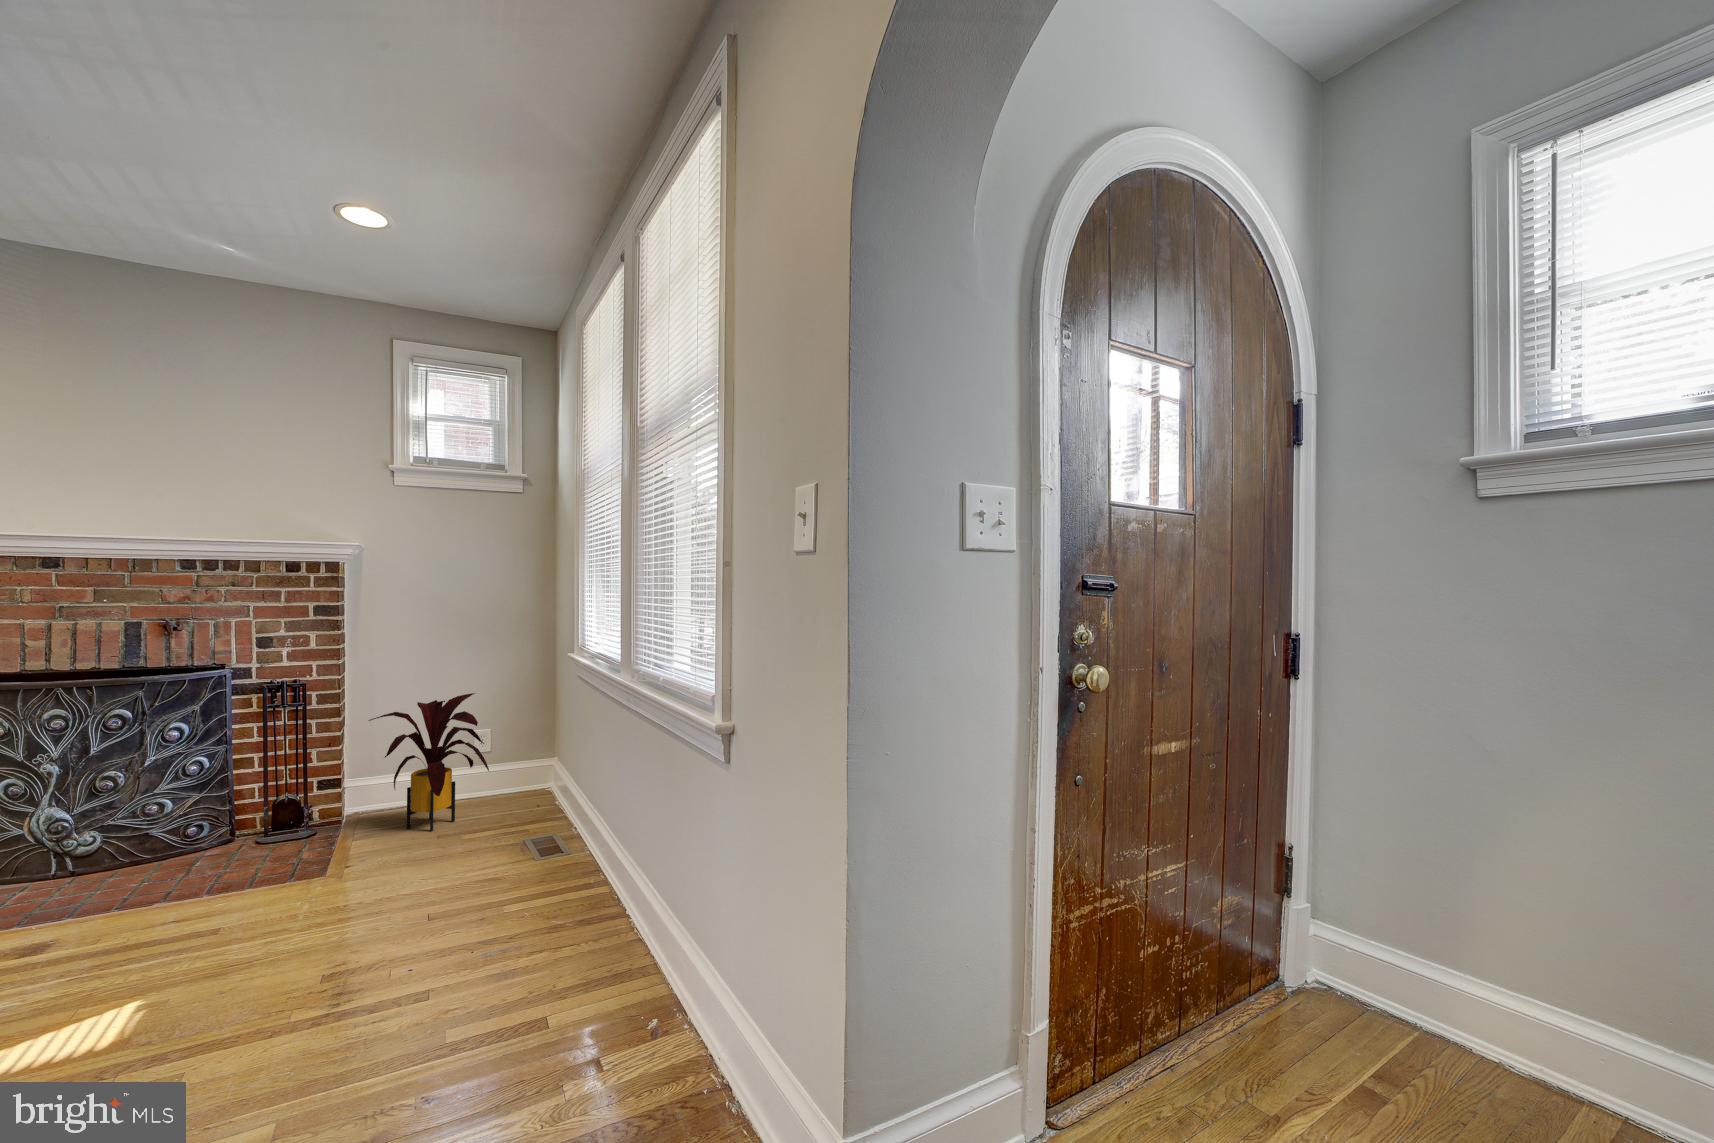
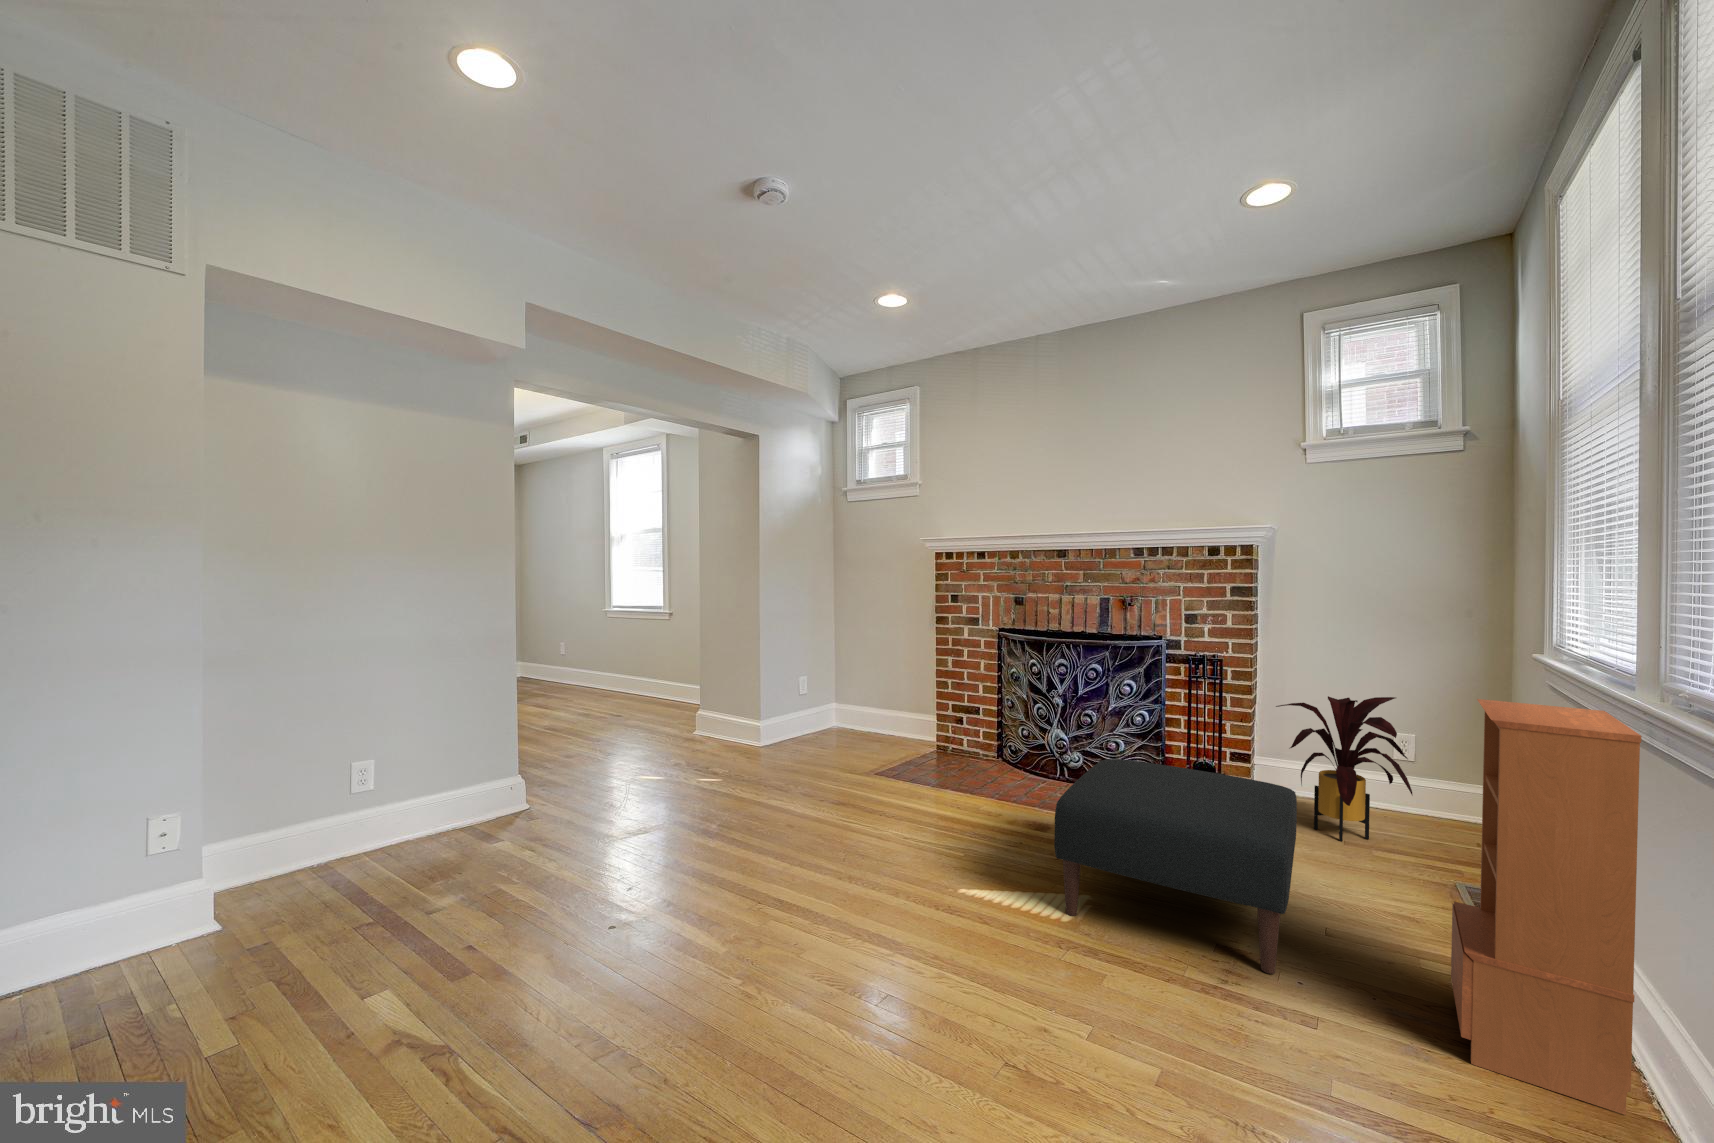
bookcase: none [523,675,625,951] -> present [1451,699,1641,1115]
ottoman: none [80,792,398,1039] -> present [1054,759,1297,974]

